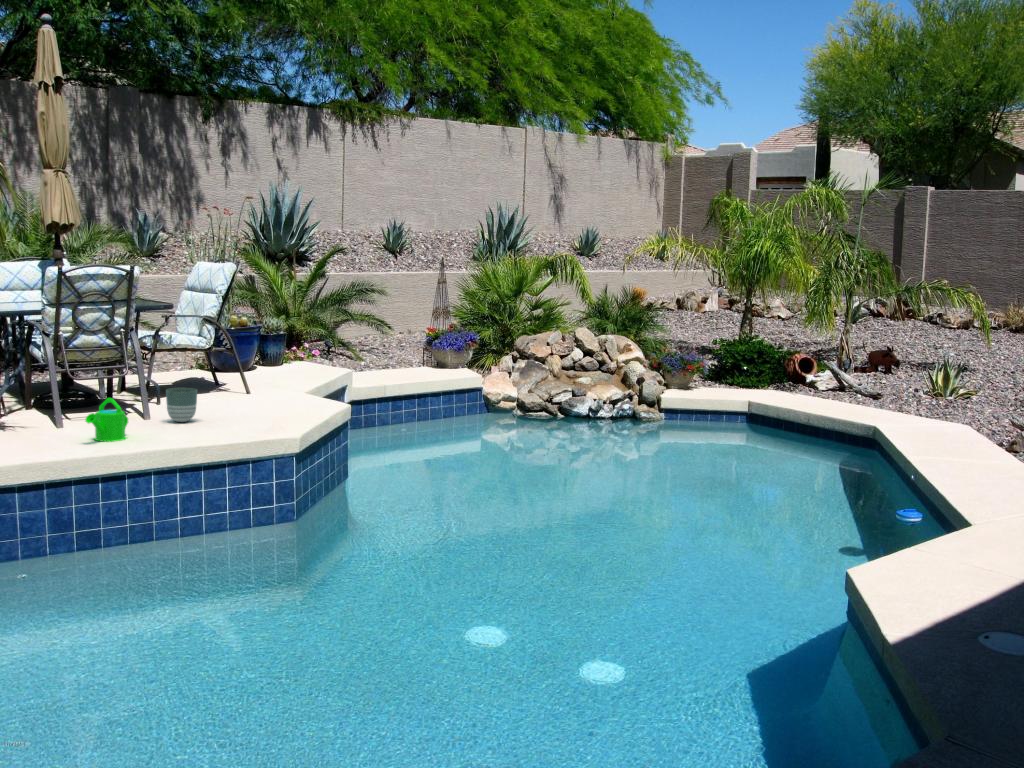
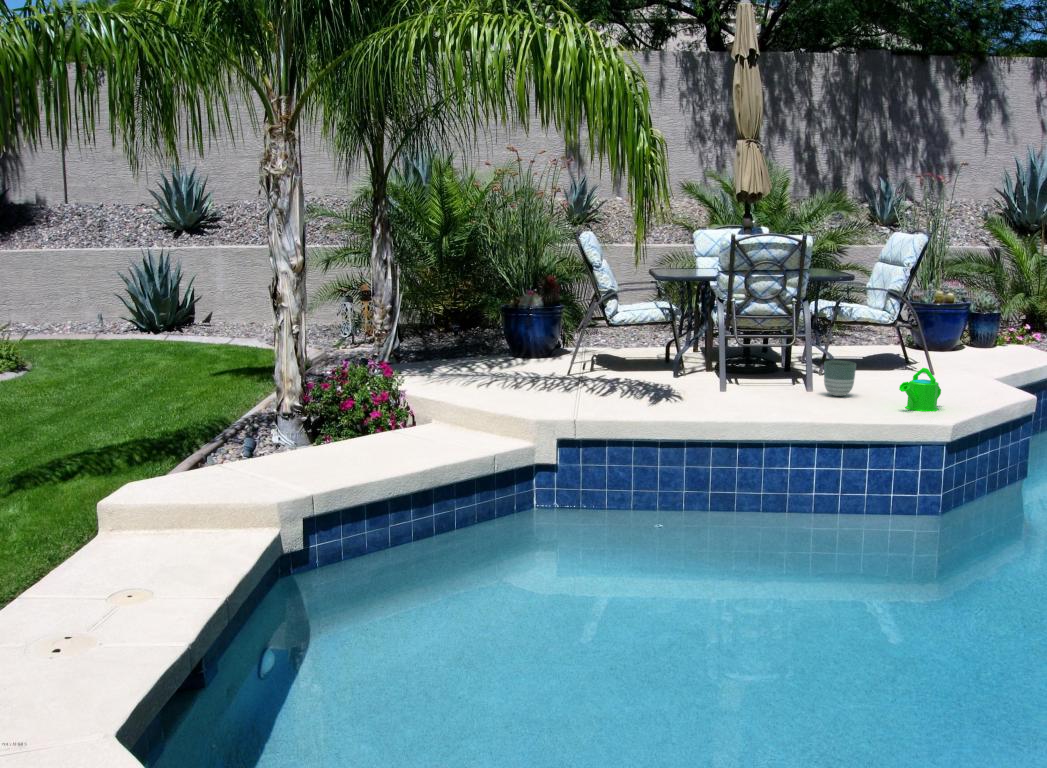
watering can: present [86,398,128,442] -> present [899,368,941,412]

